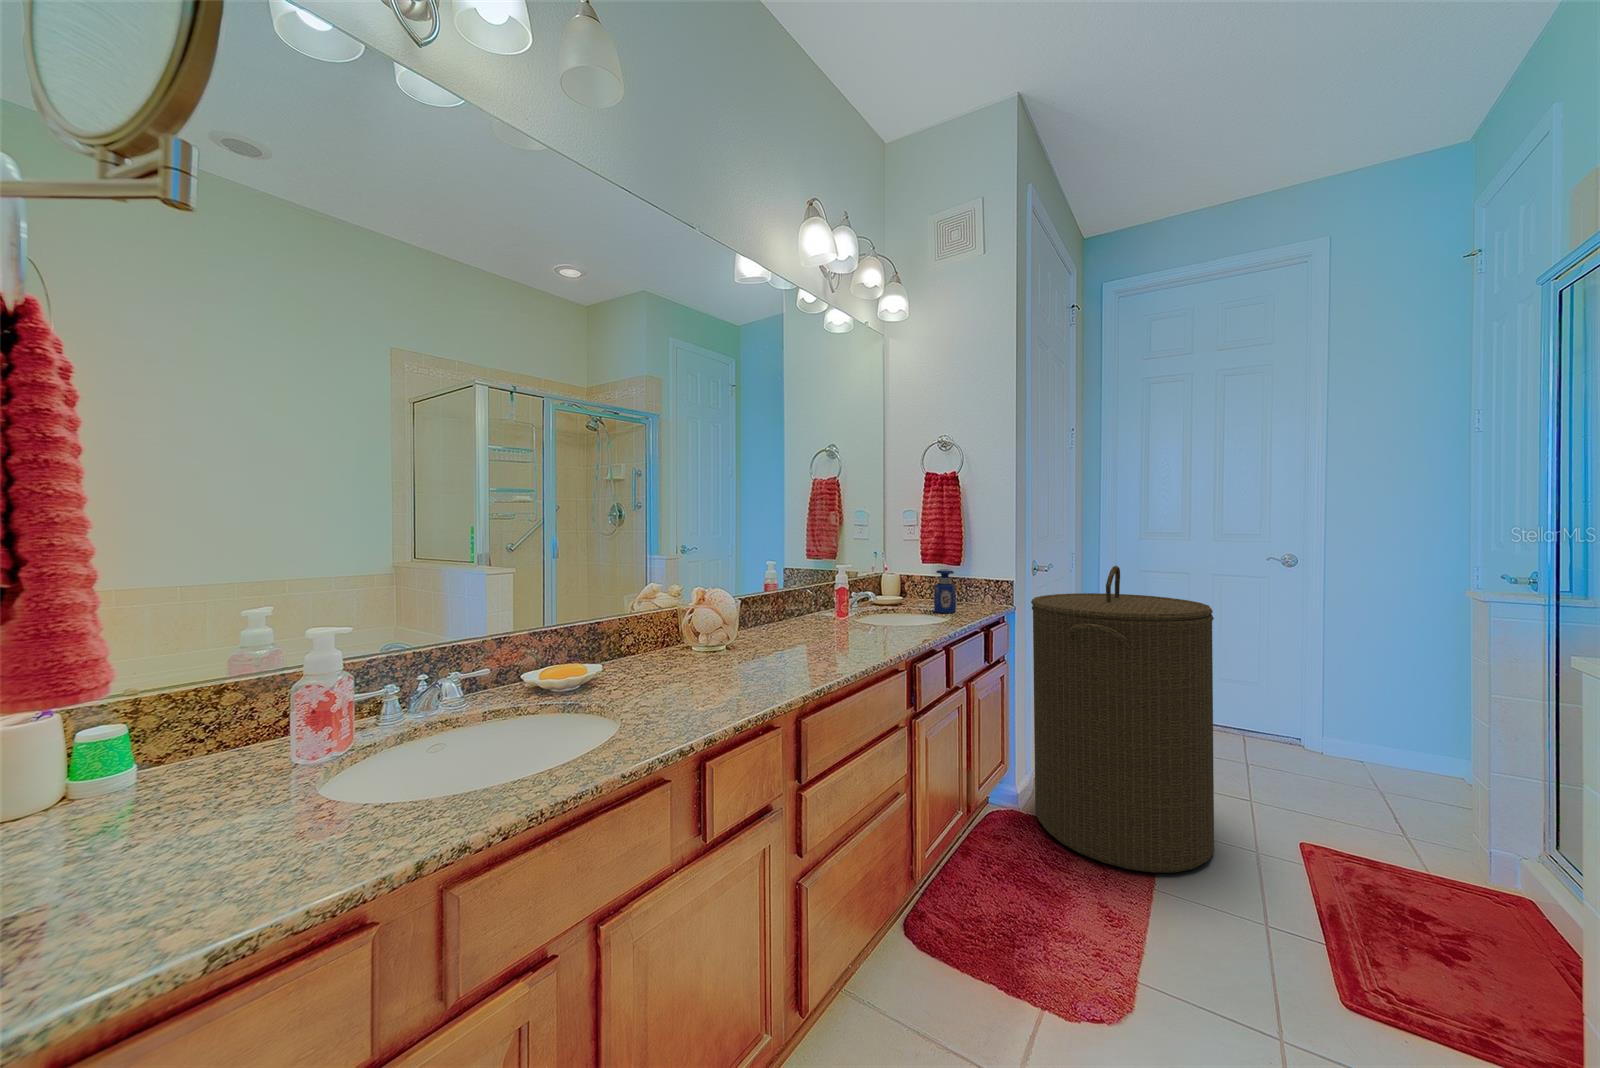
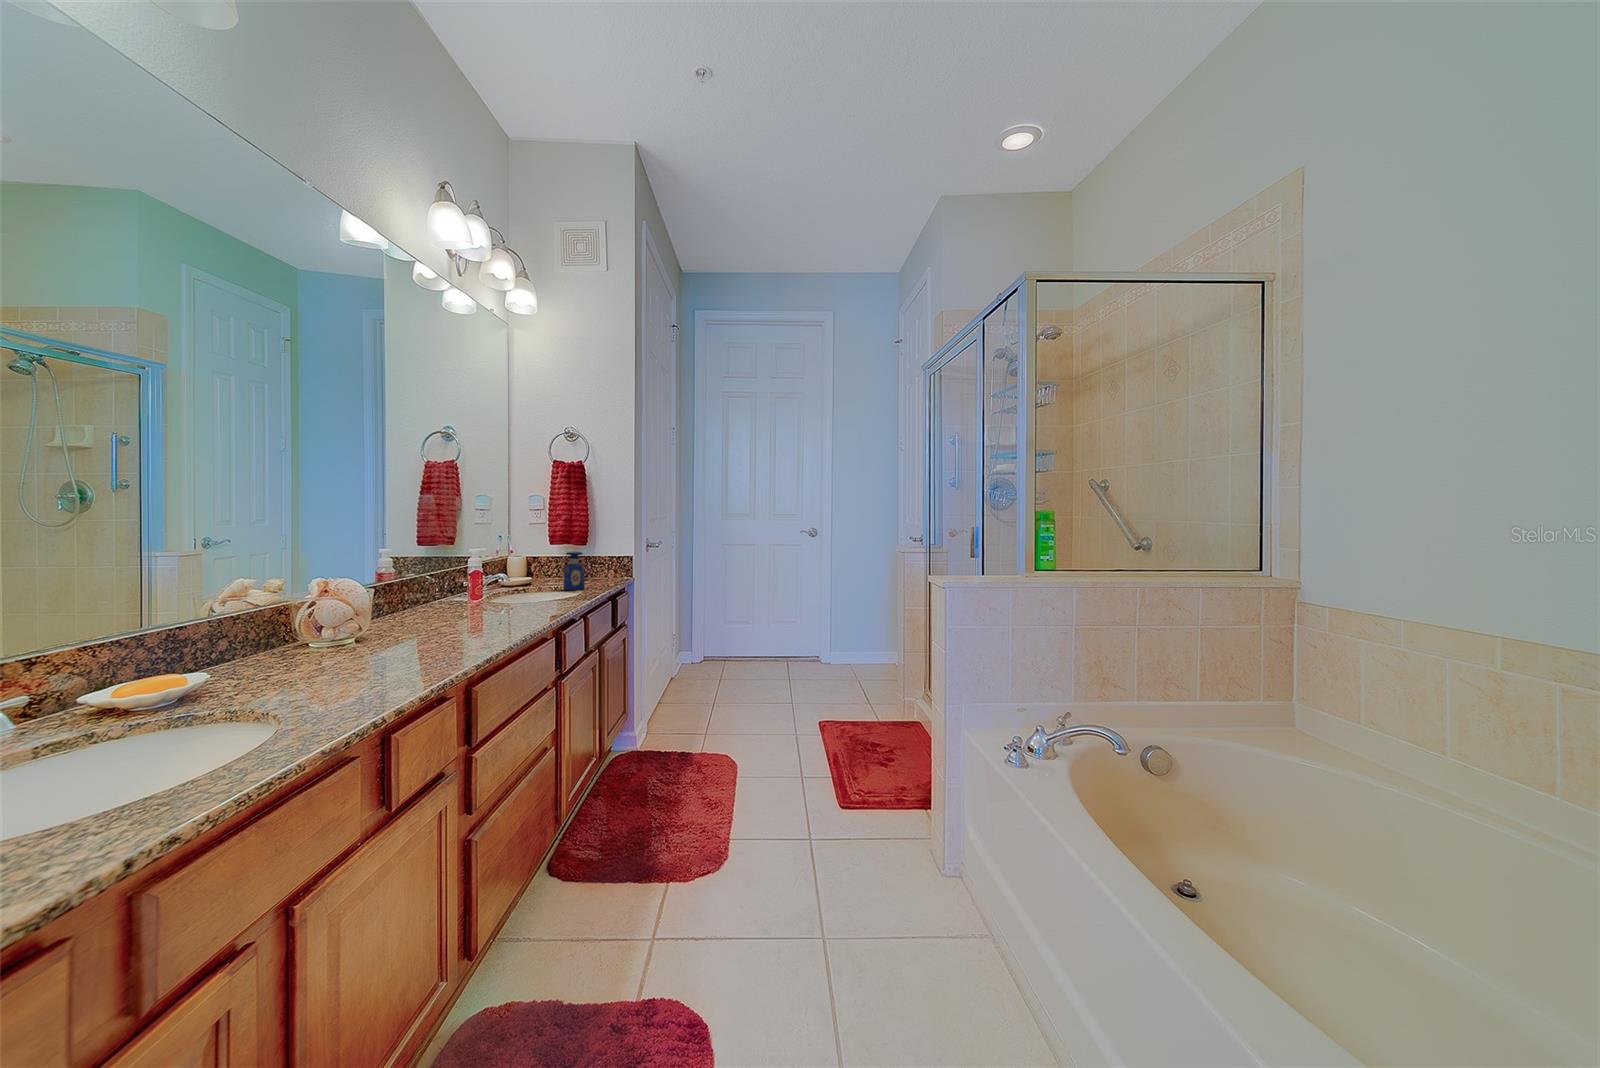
laundry hamper: present [1031,566,1214,873] -> none [647,545,768,765]

